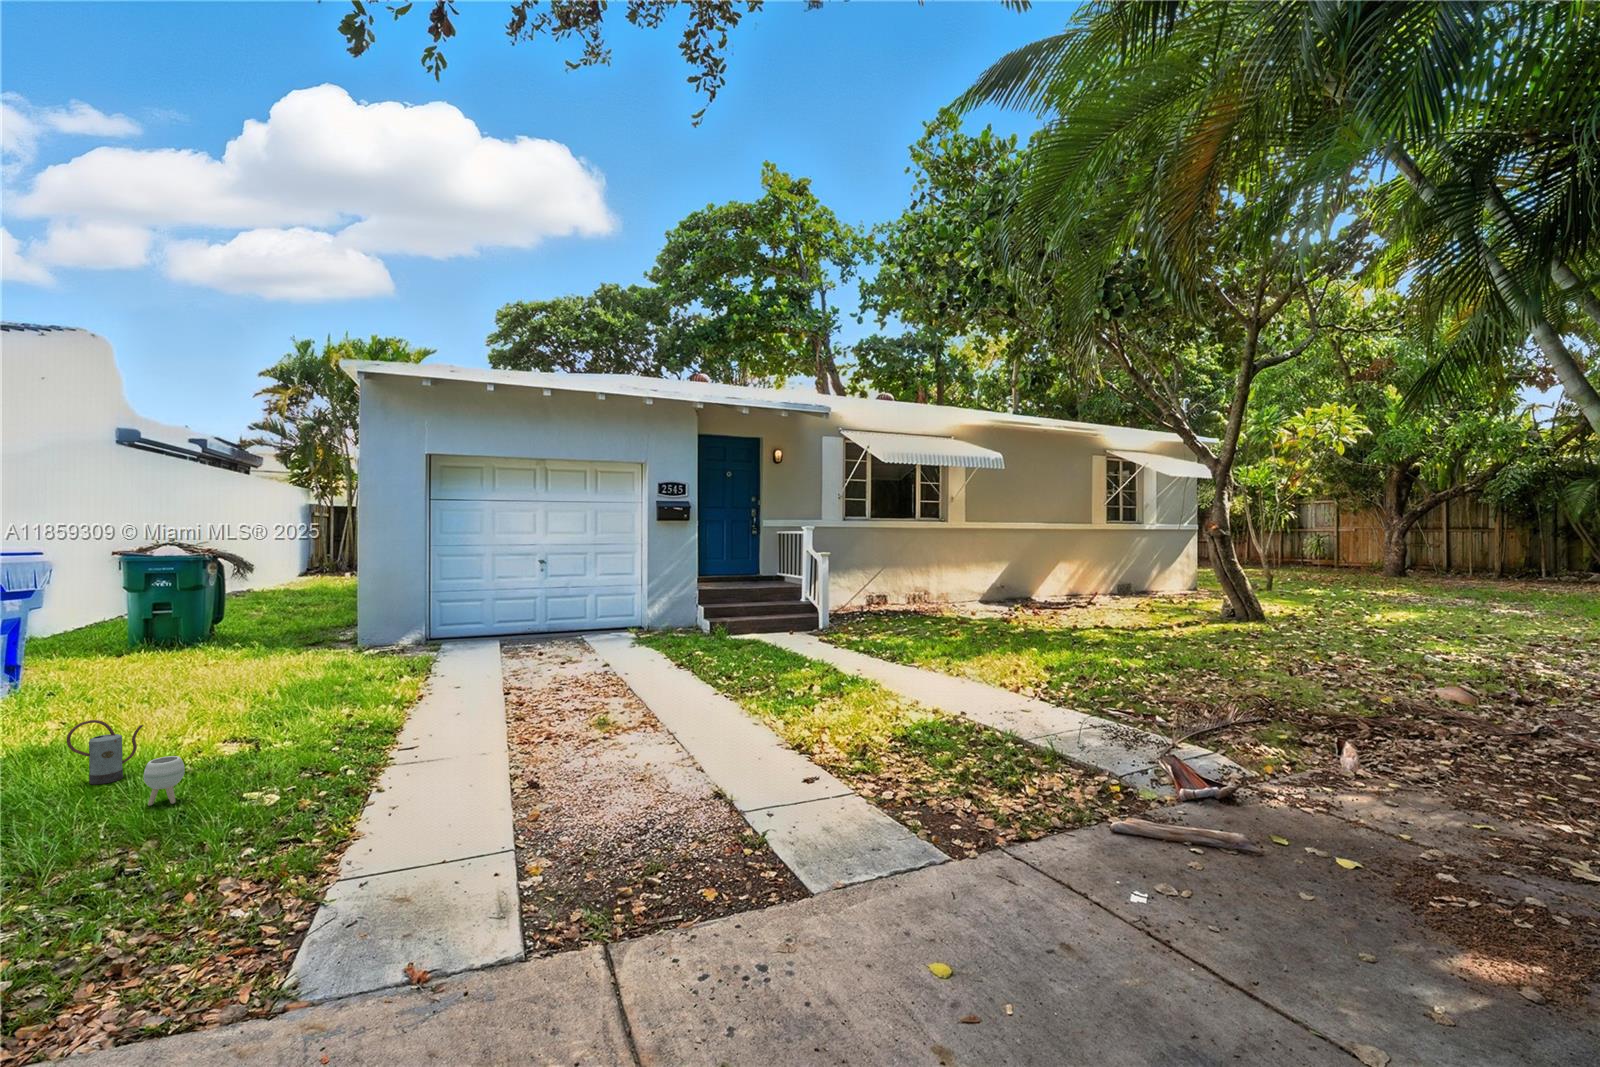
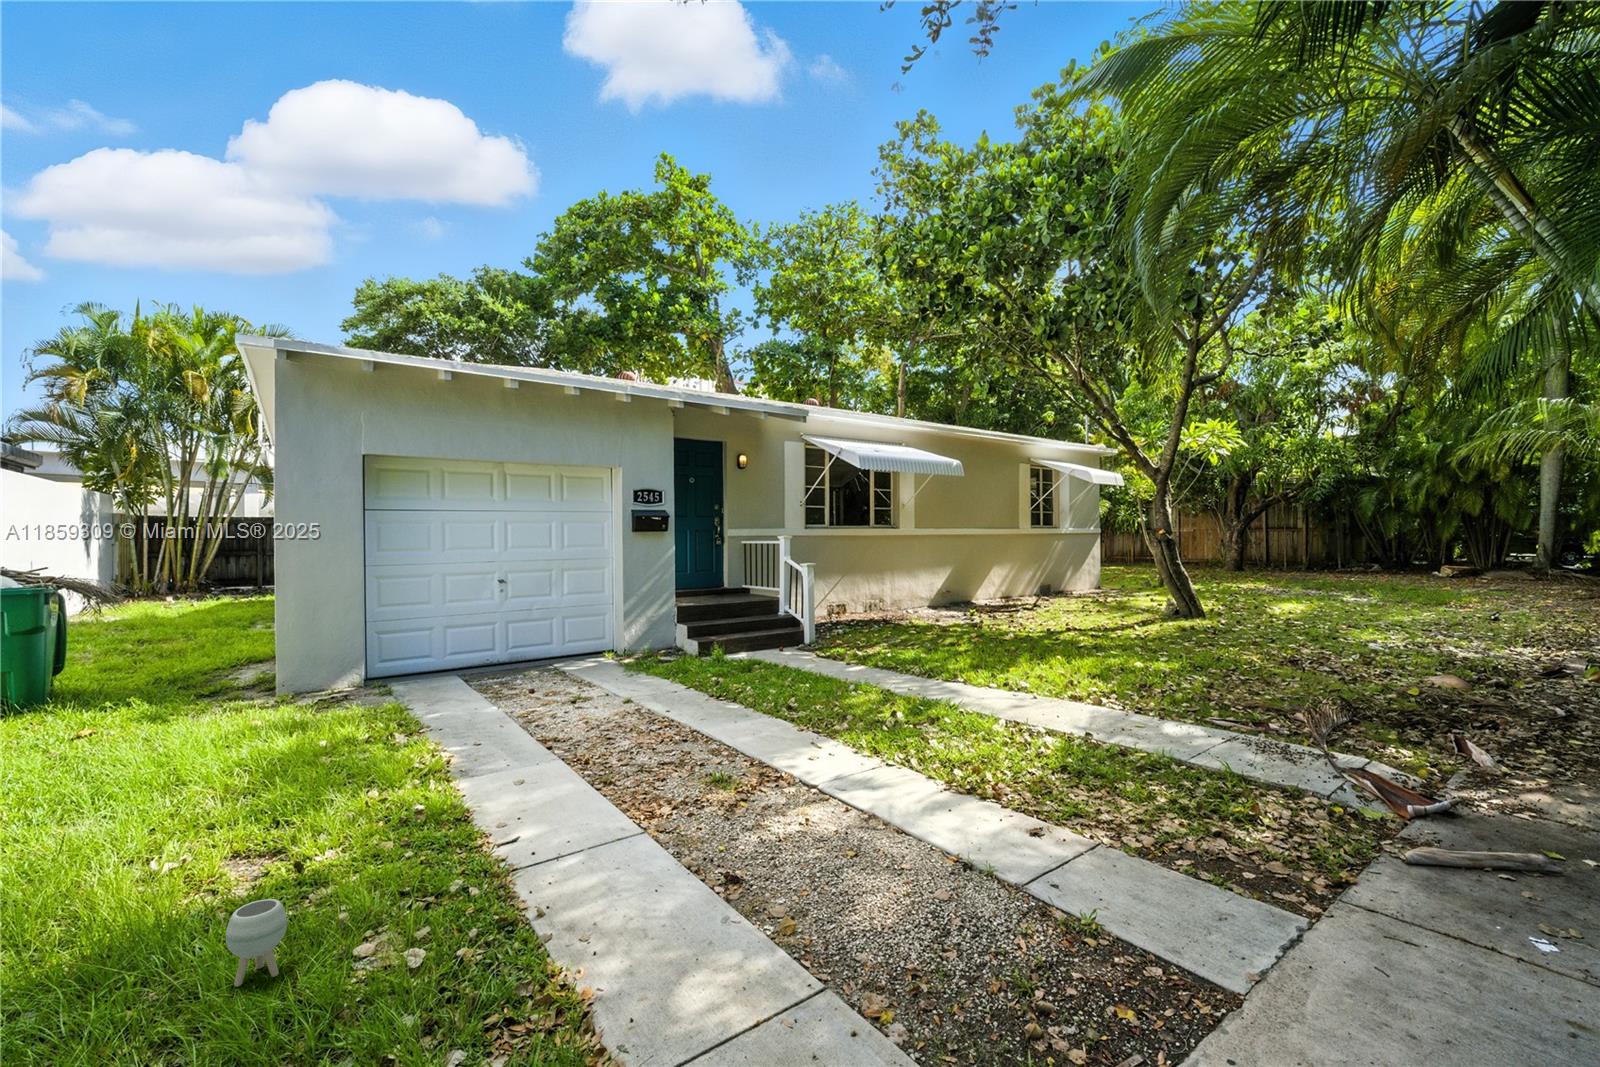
watering can: present [66,720,143,784] -> none [42,853,160,963]

